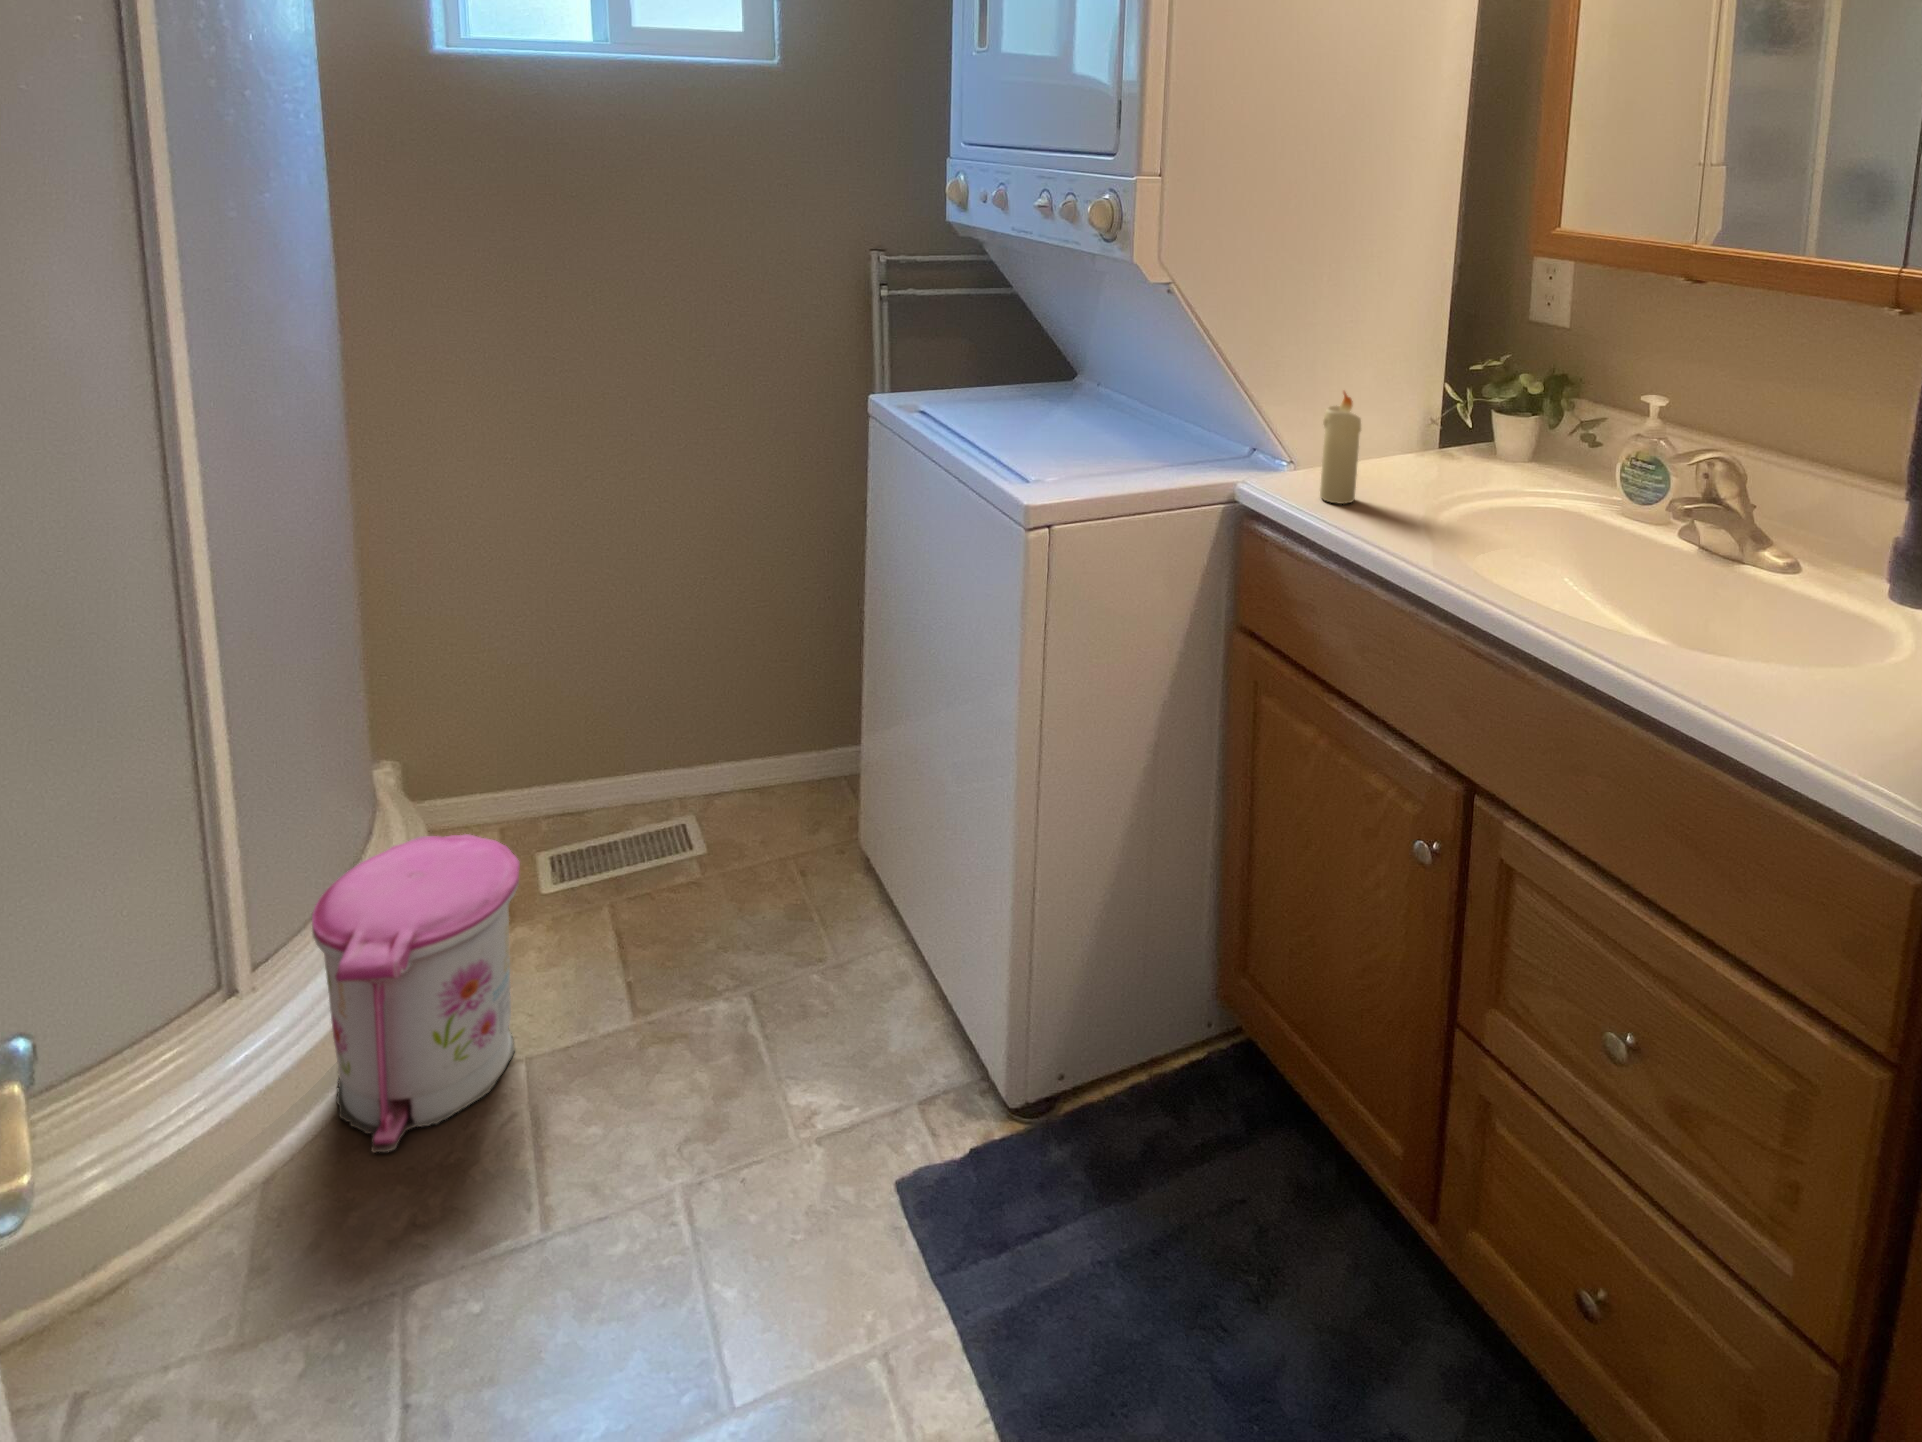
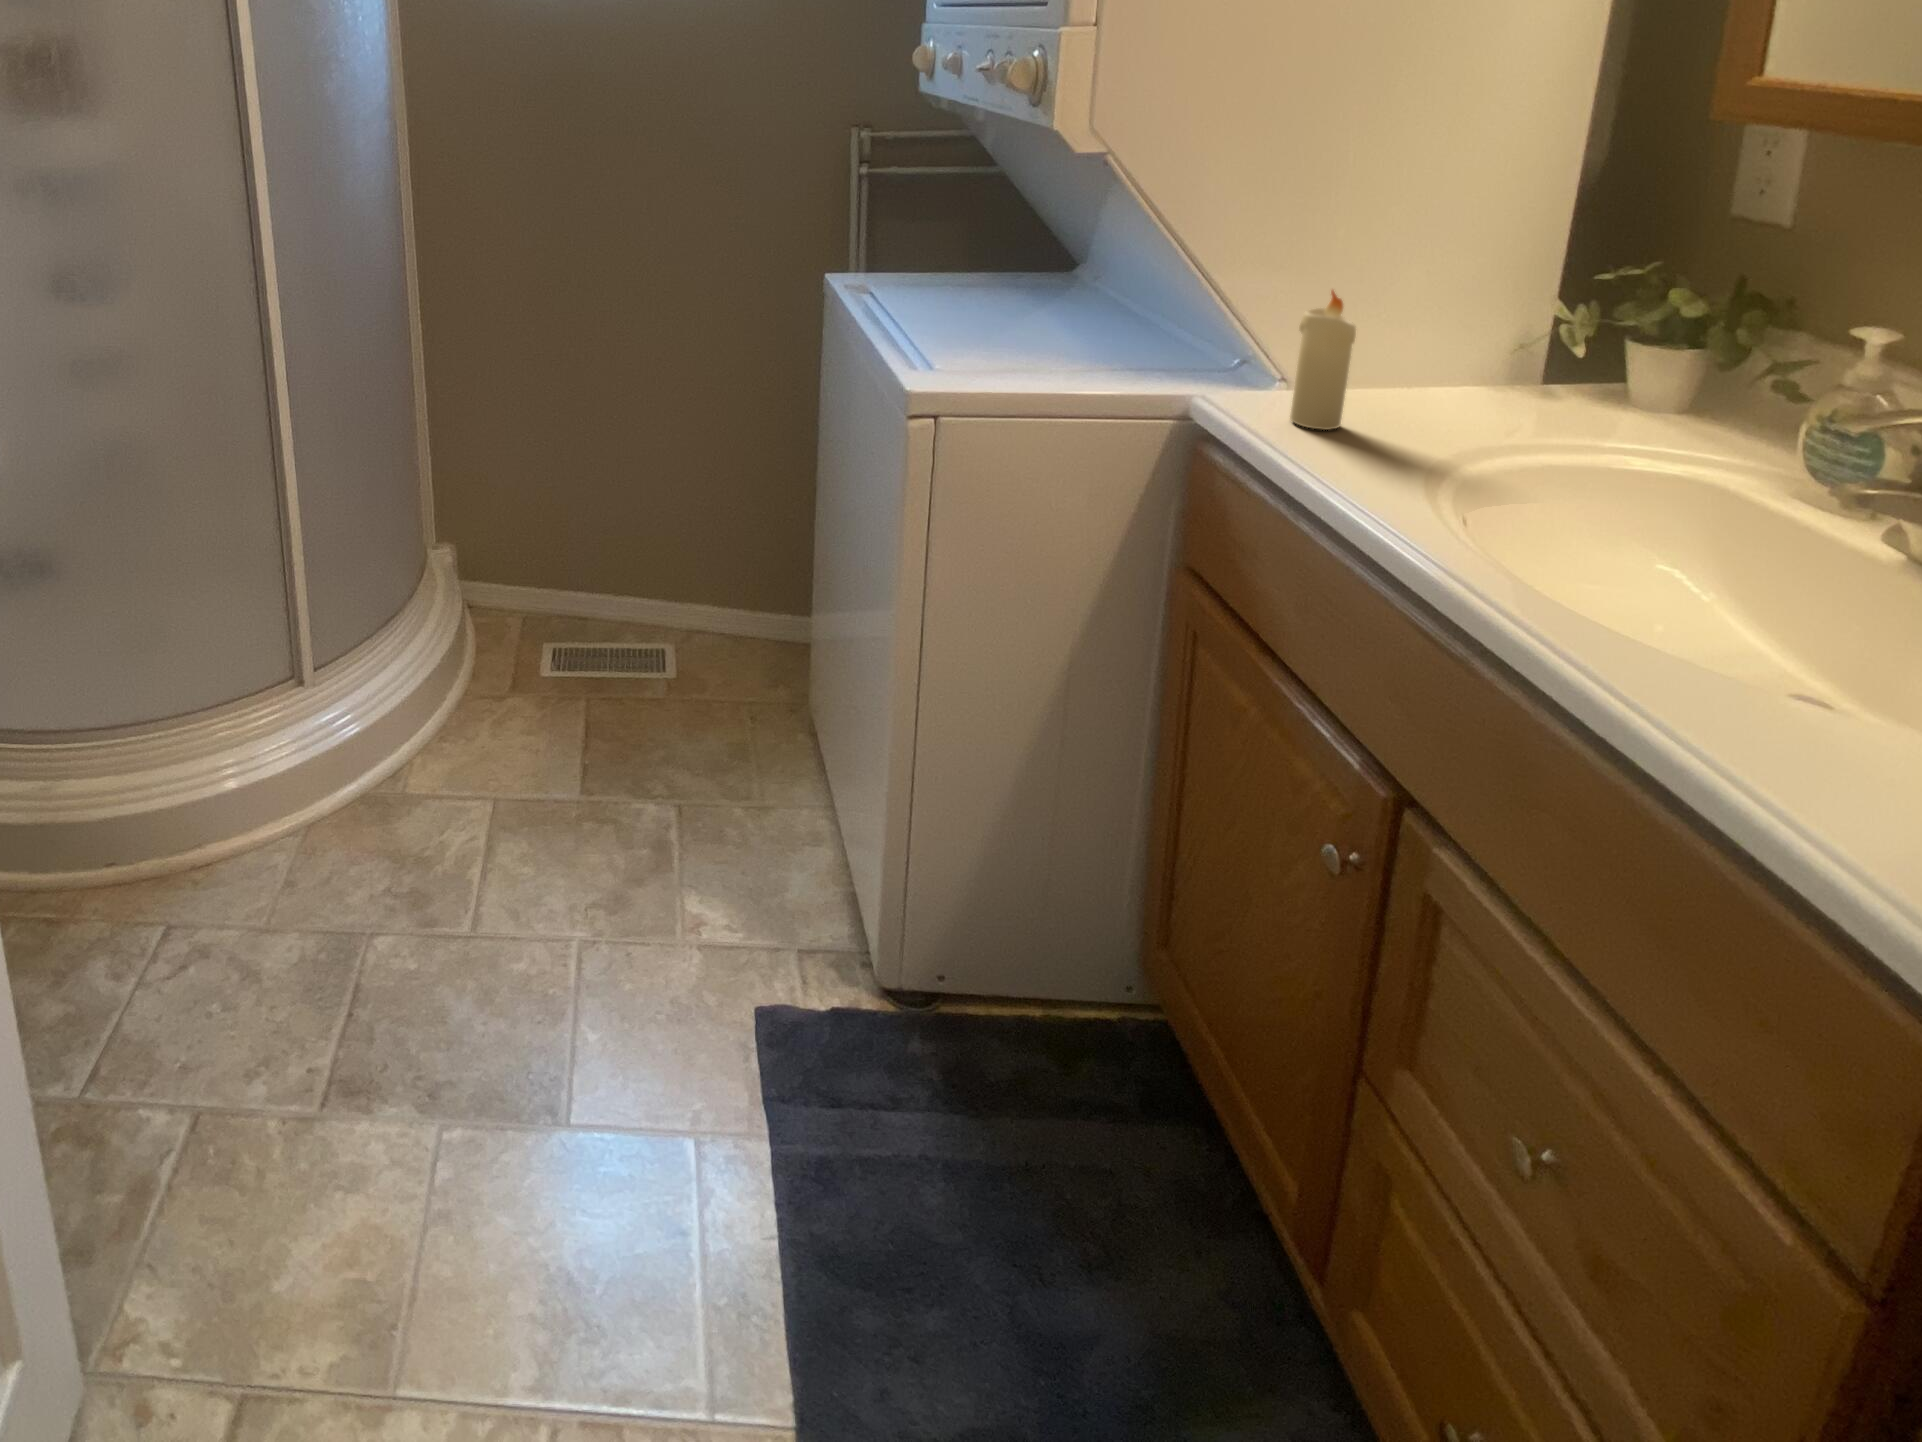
trash can: present [312,834,520,1153] -> none [346,603,494,832]

